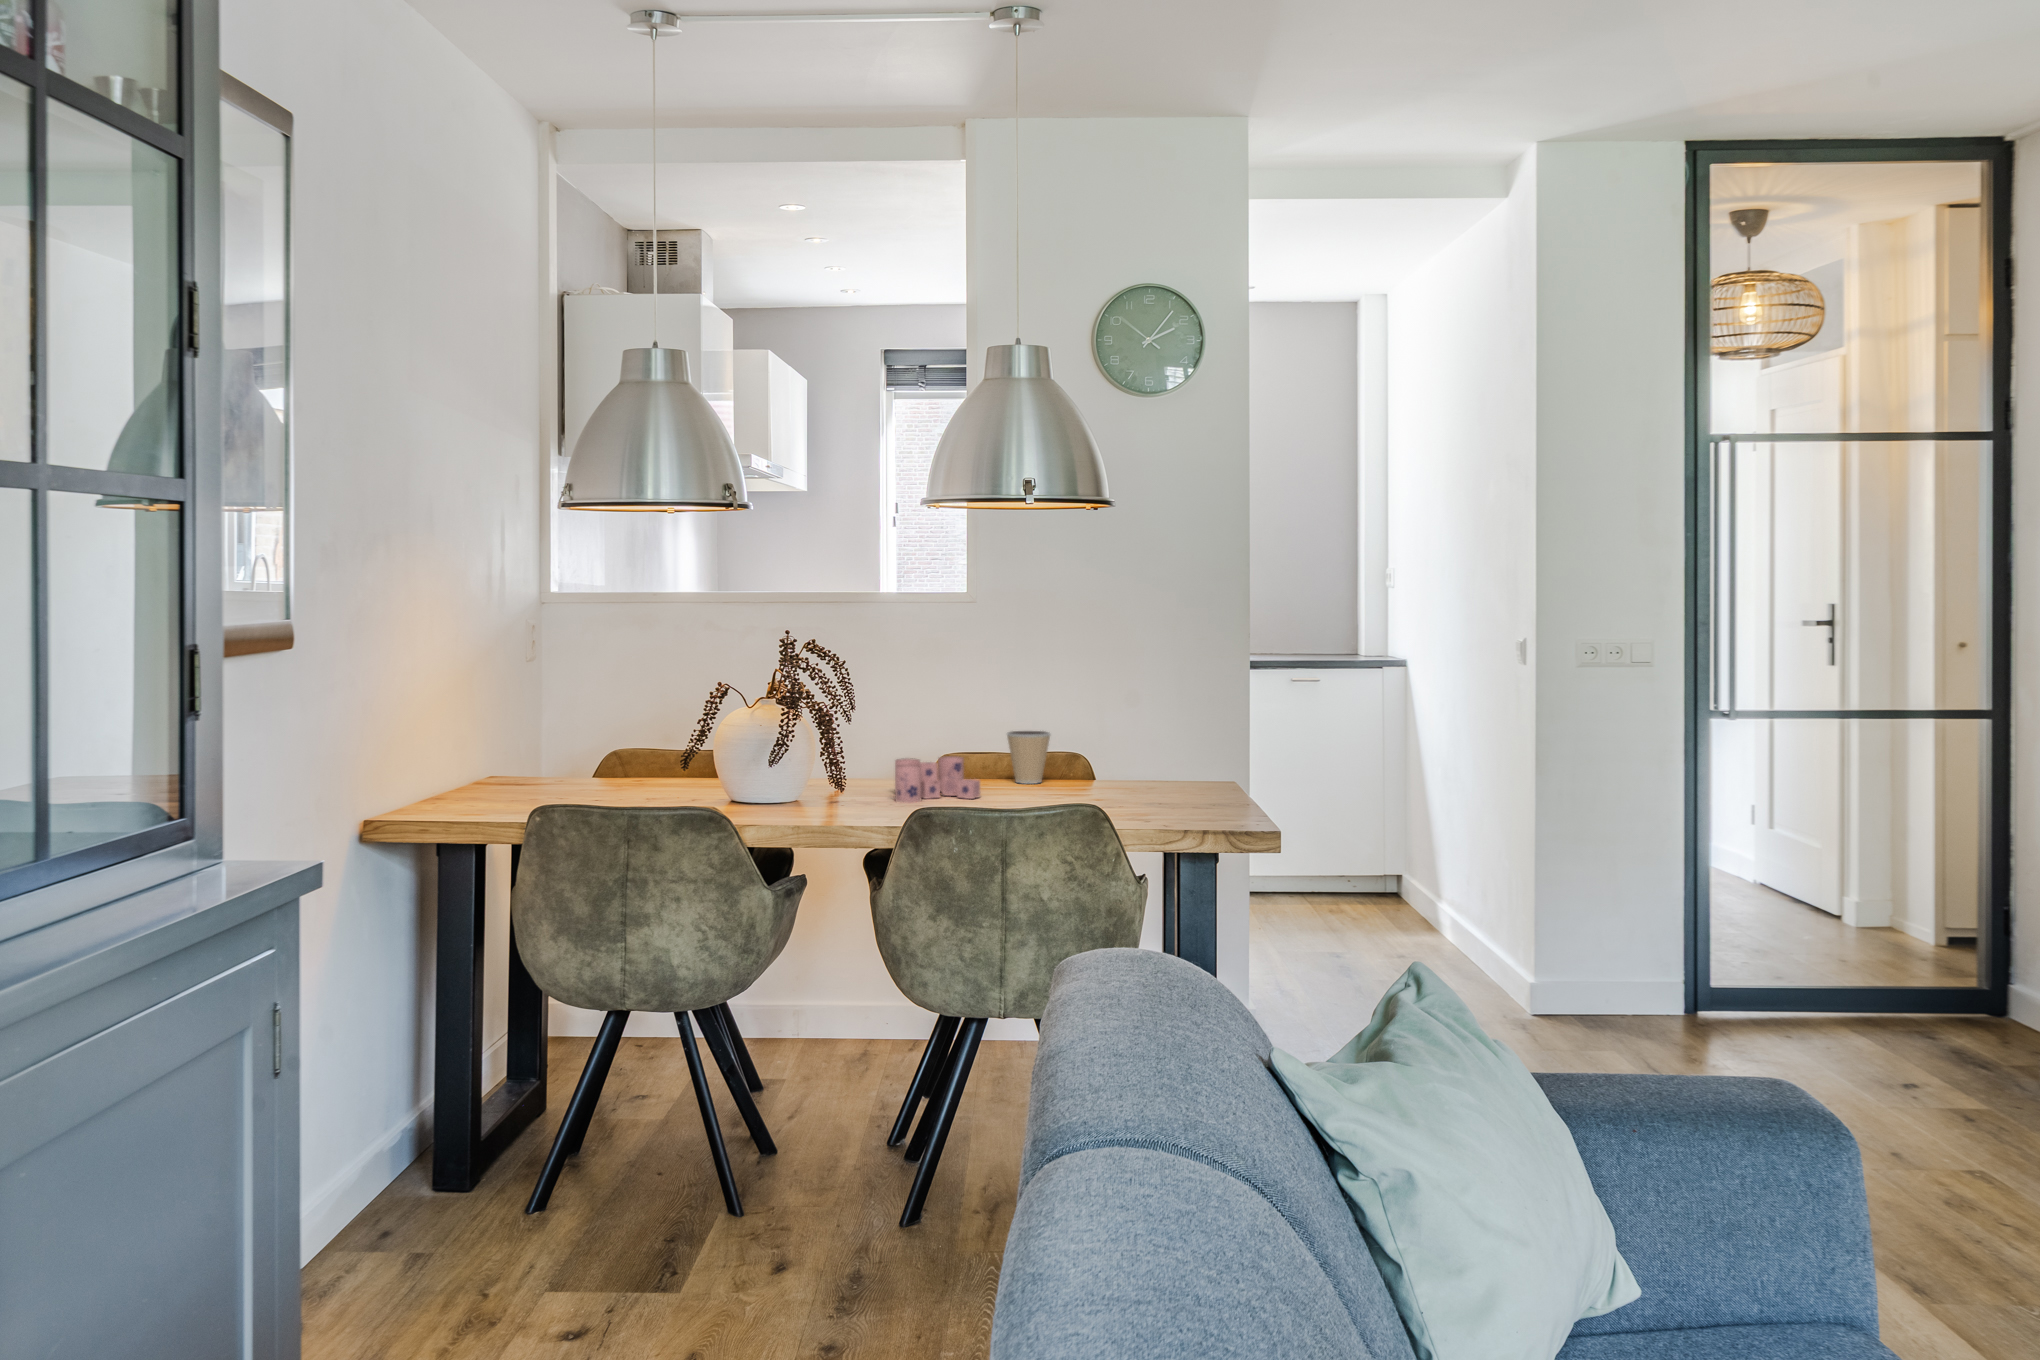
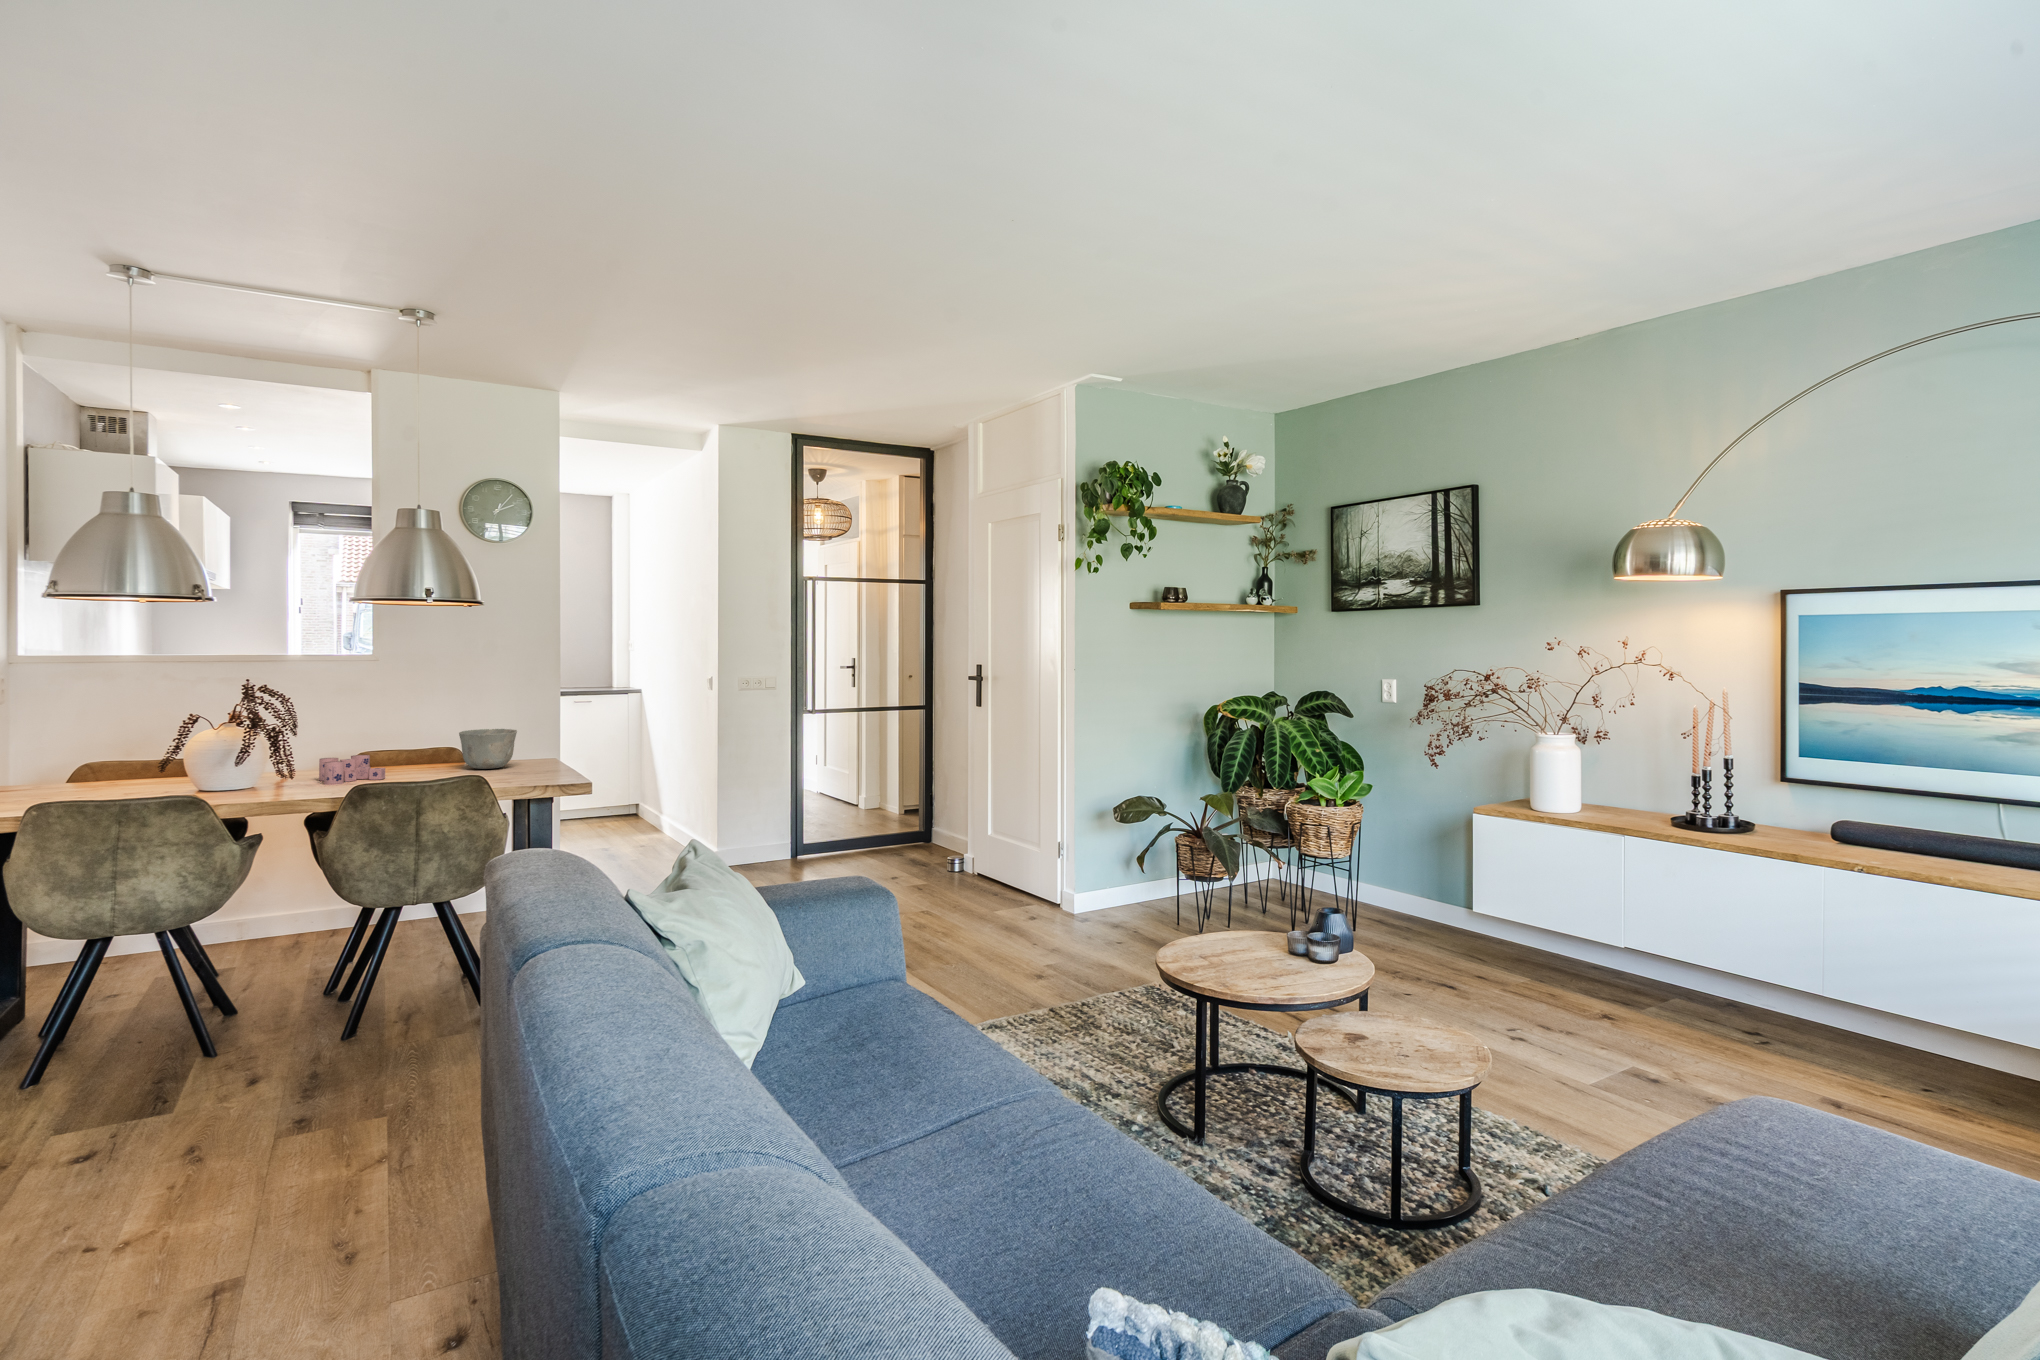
ceramic bowl: none [1091,723,1178,792] -> present [459,729,517,769]
coffee cup: present [1007,731,1050,784] -> none [395,737,428,769]

